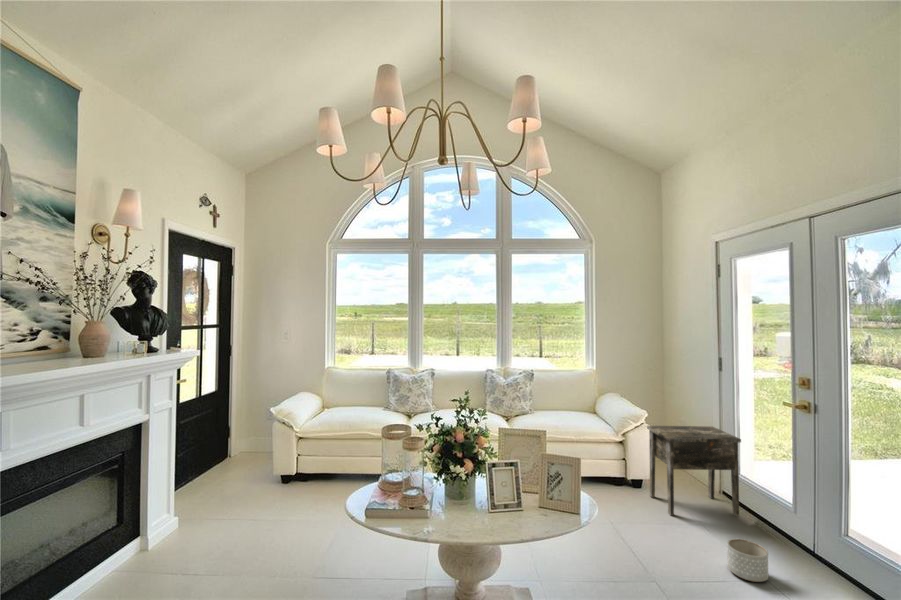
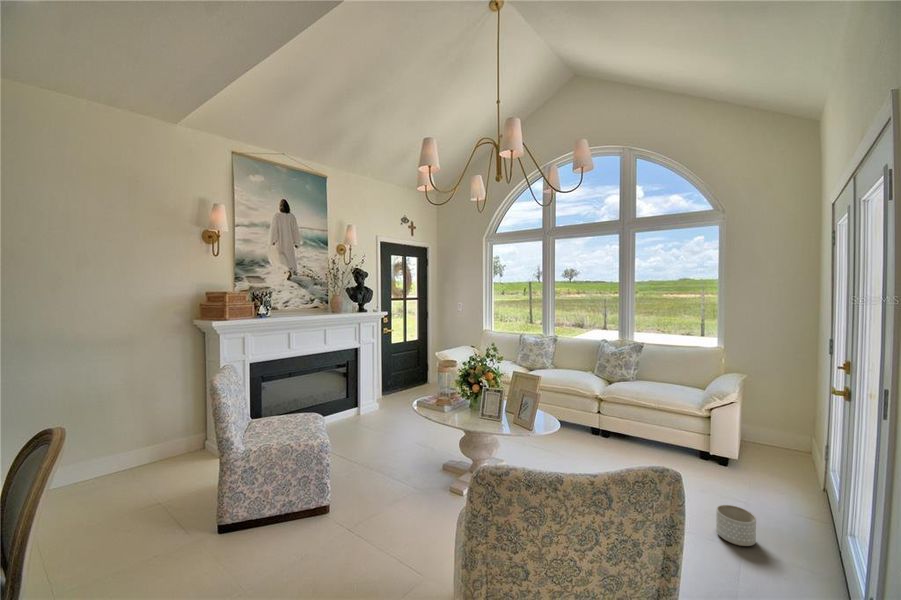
side table: present [647,426,741,517] -> none [724,401,822,510]

